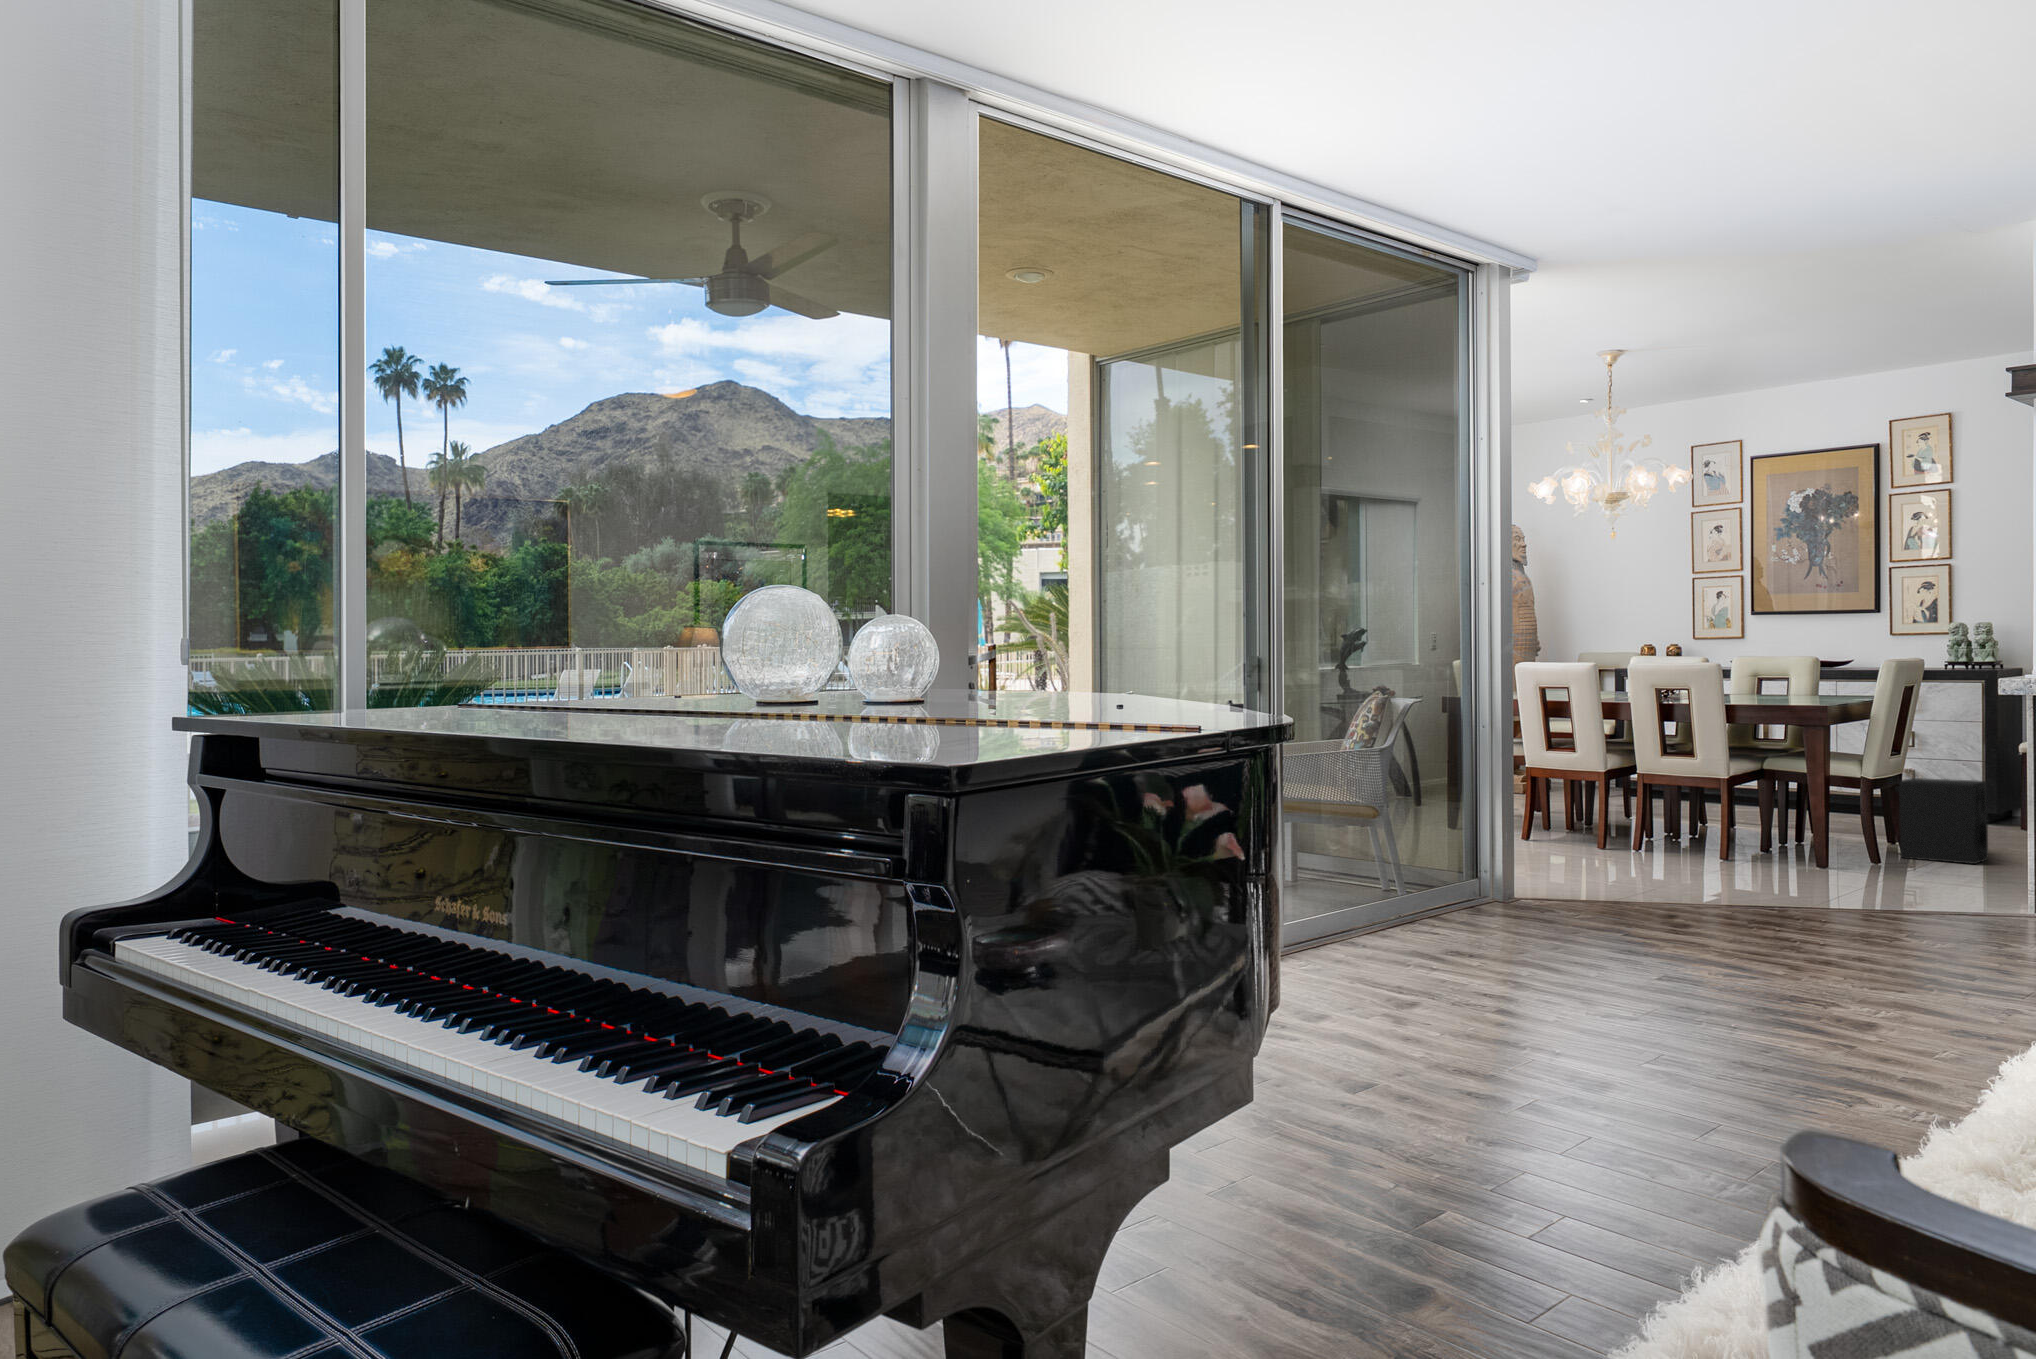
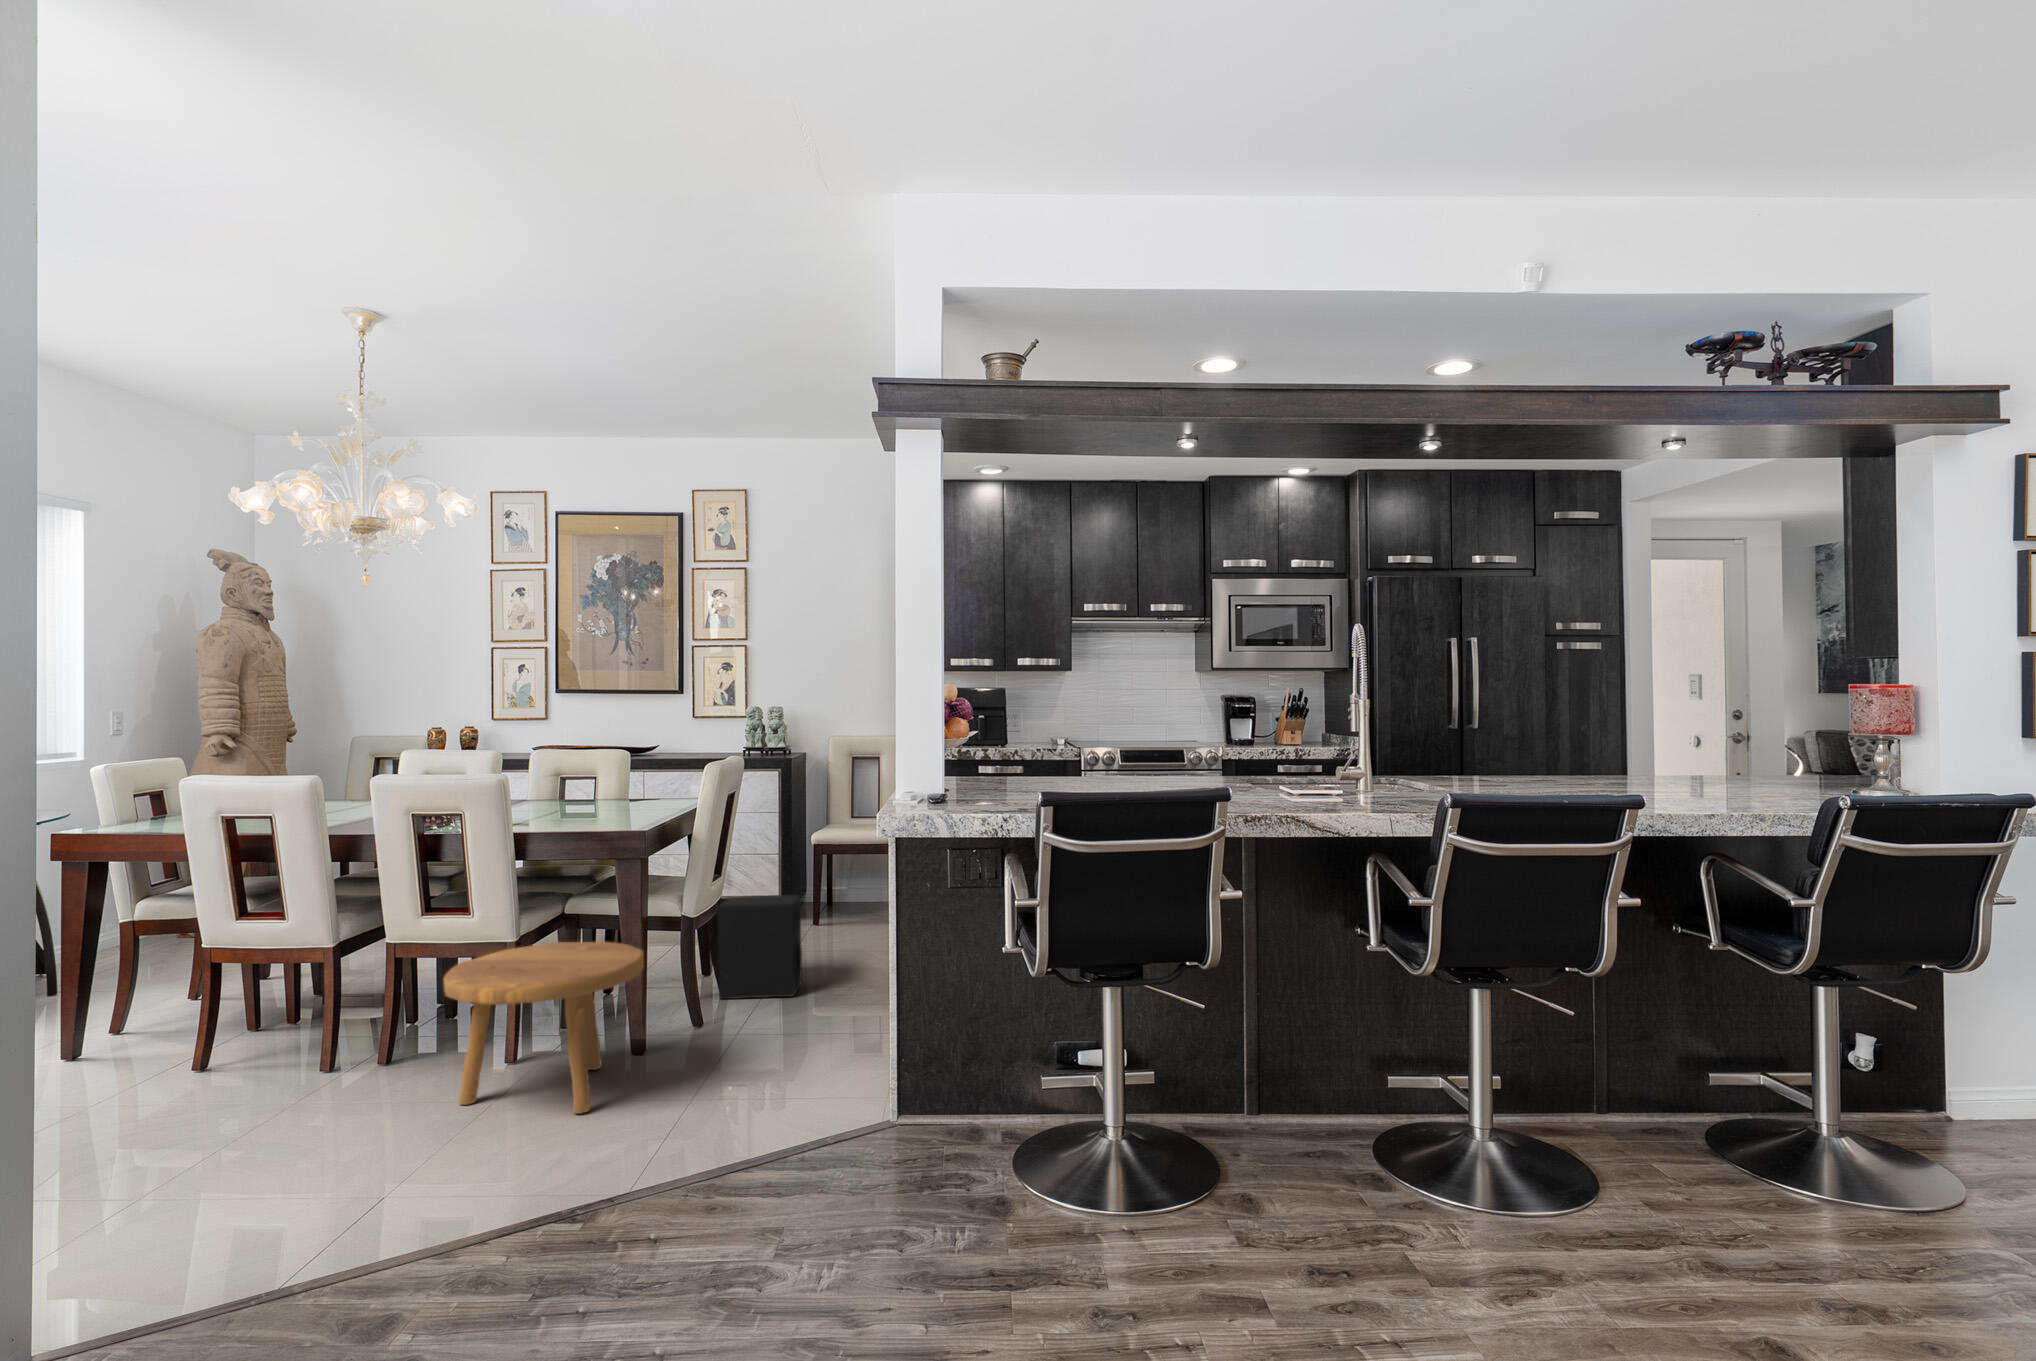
footstool: none [1681,780,1825,883] -> present [444,942,644,1114]

